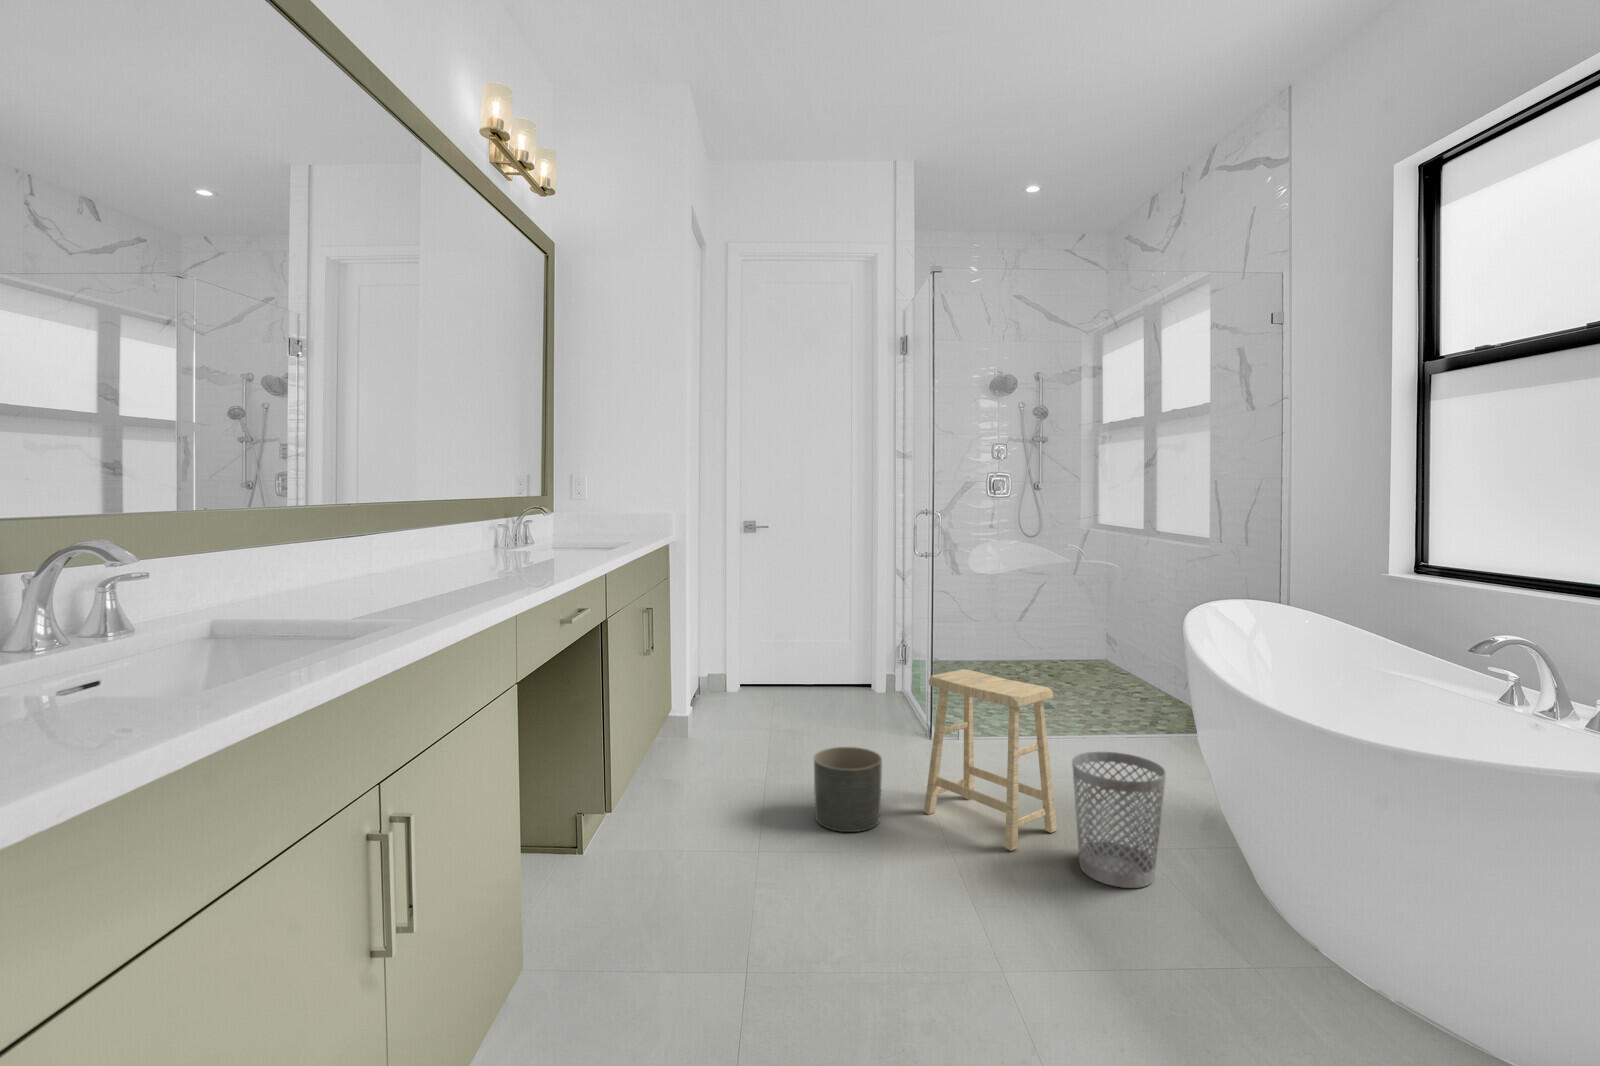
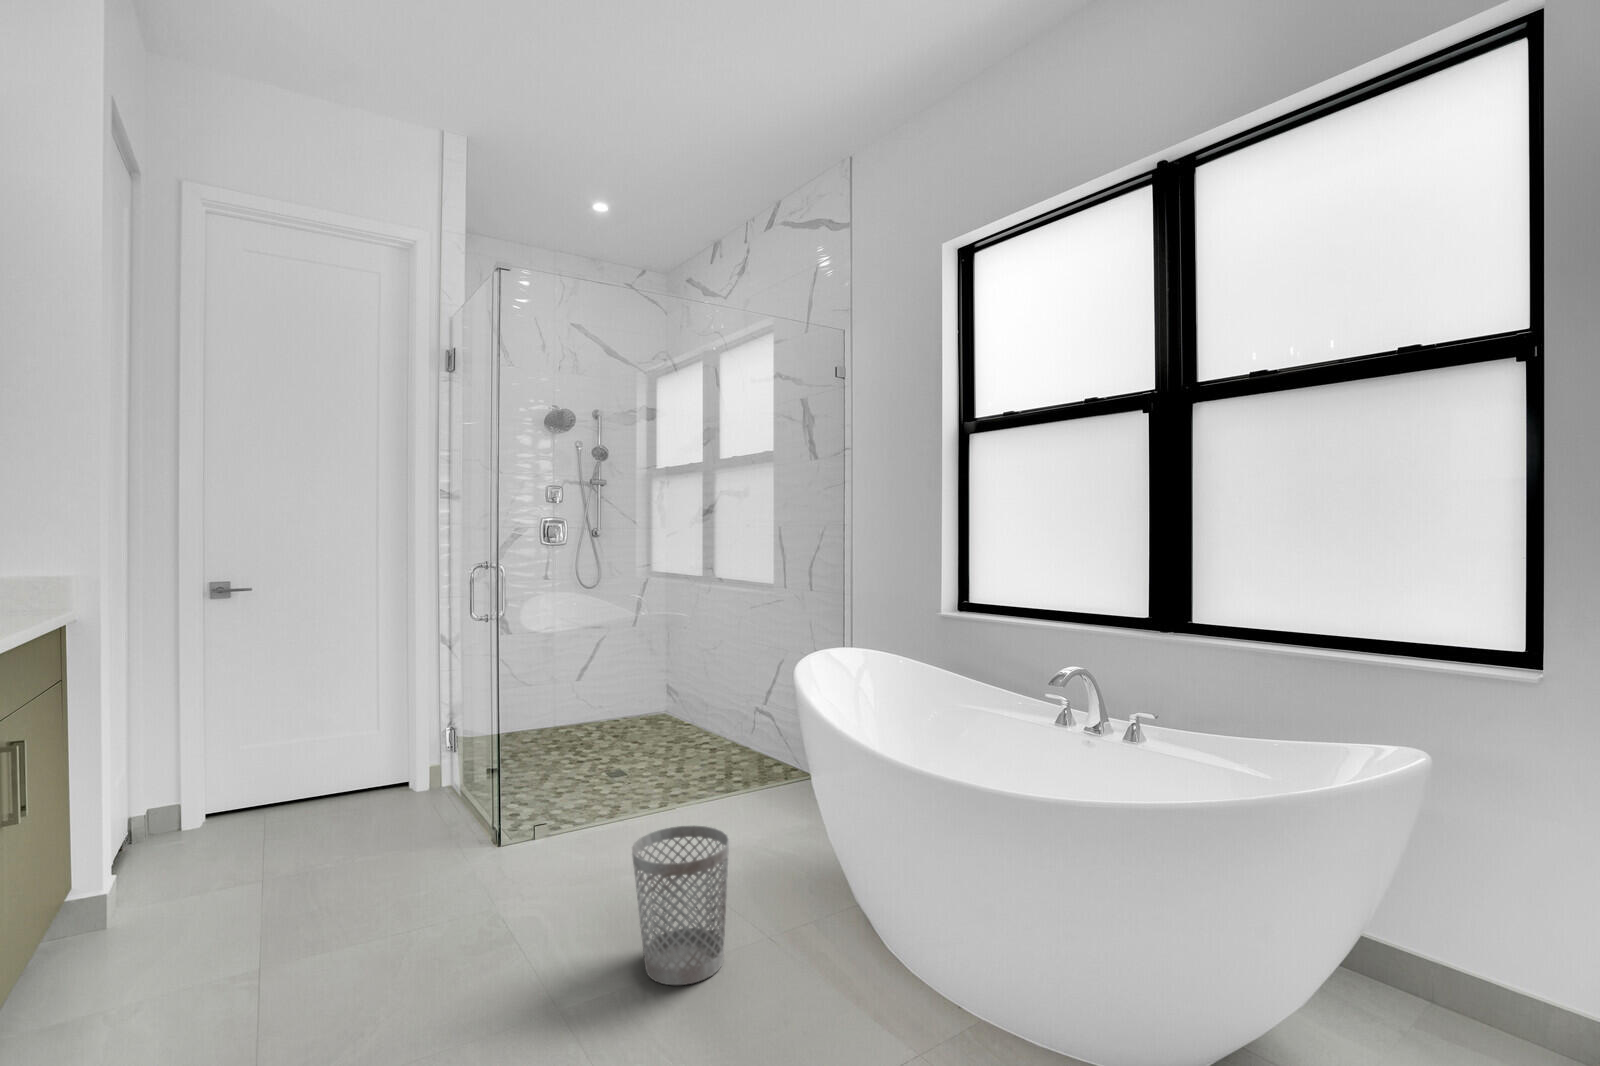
footstool: present [924,669,1057,851] -> none [459,756,622,974]
planter: present [814,747,882,832] -> none [288,886,395,1017]

